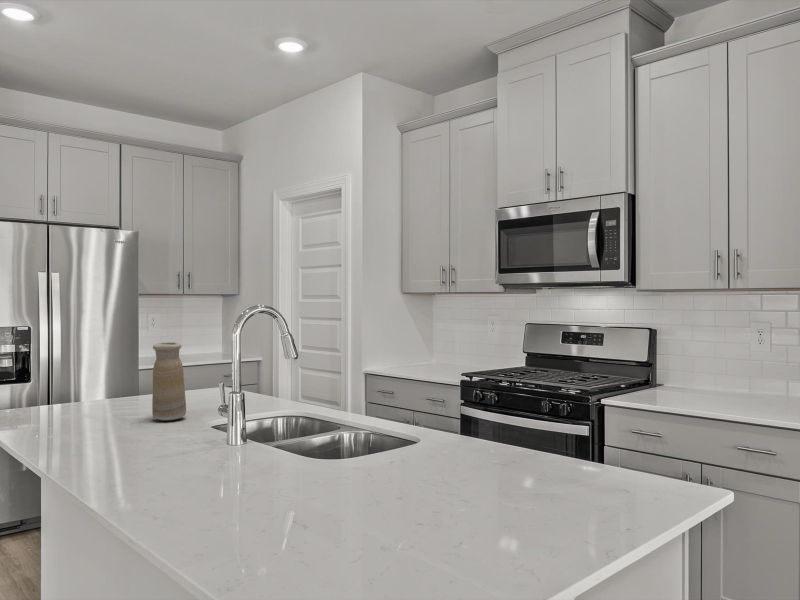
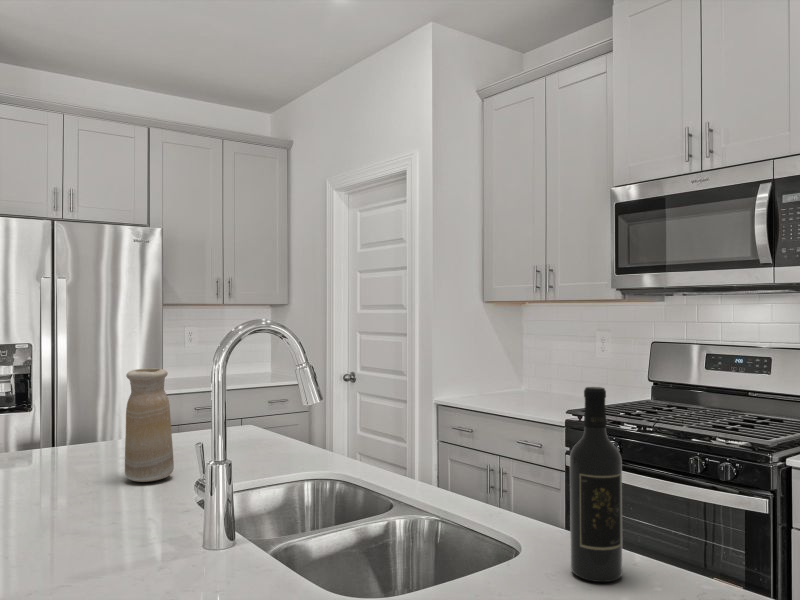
wine bottle: none [447,345,475,452] -> present [570,387,622,582]

